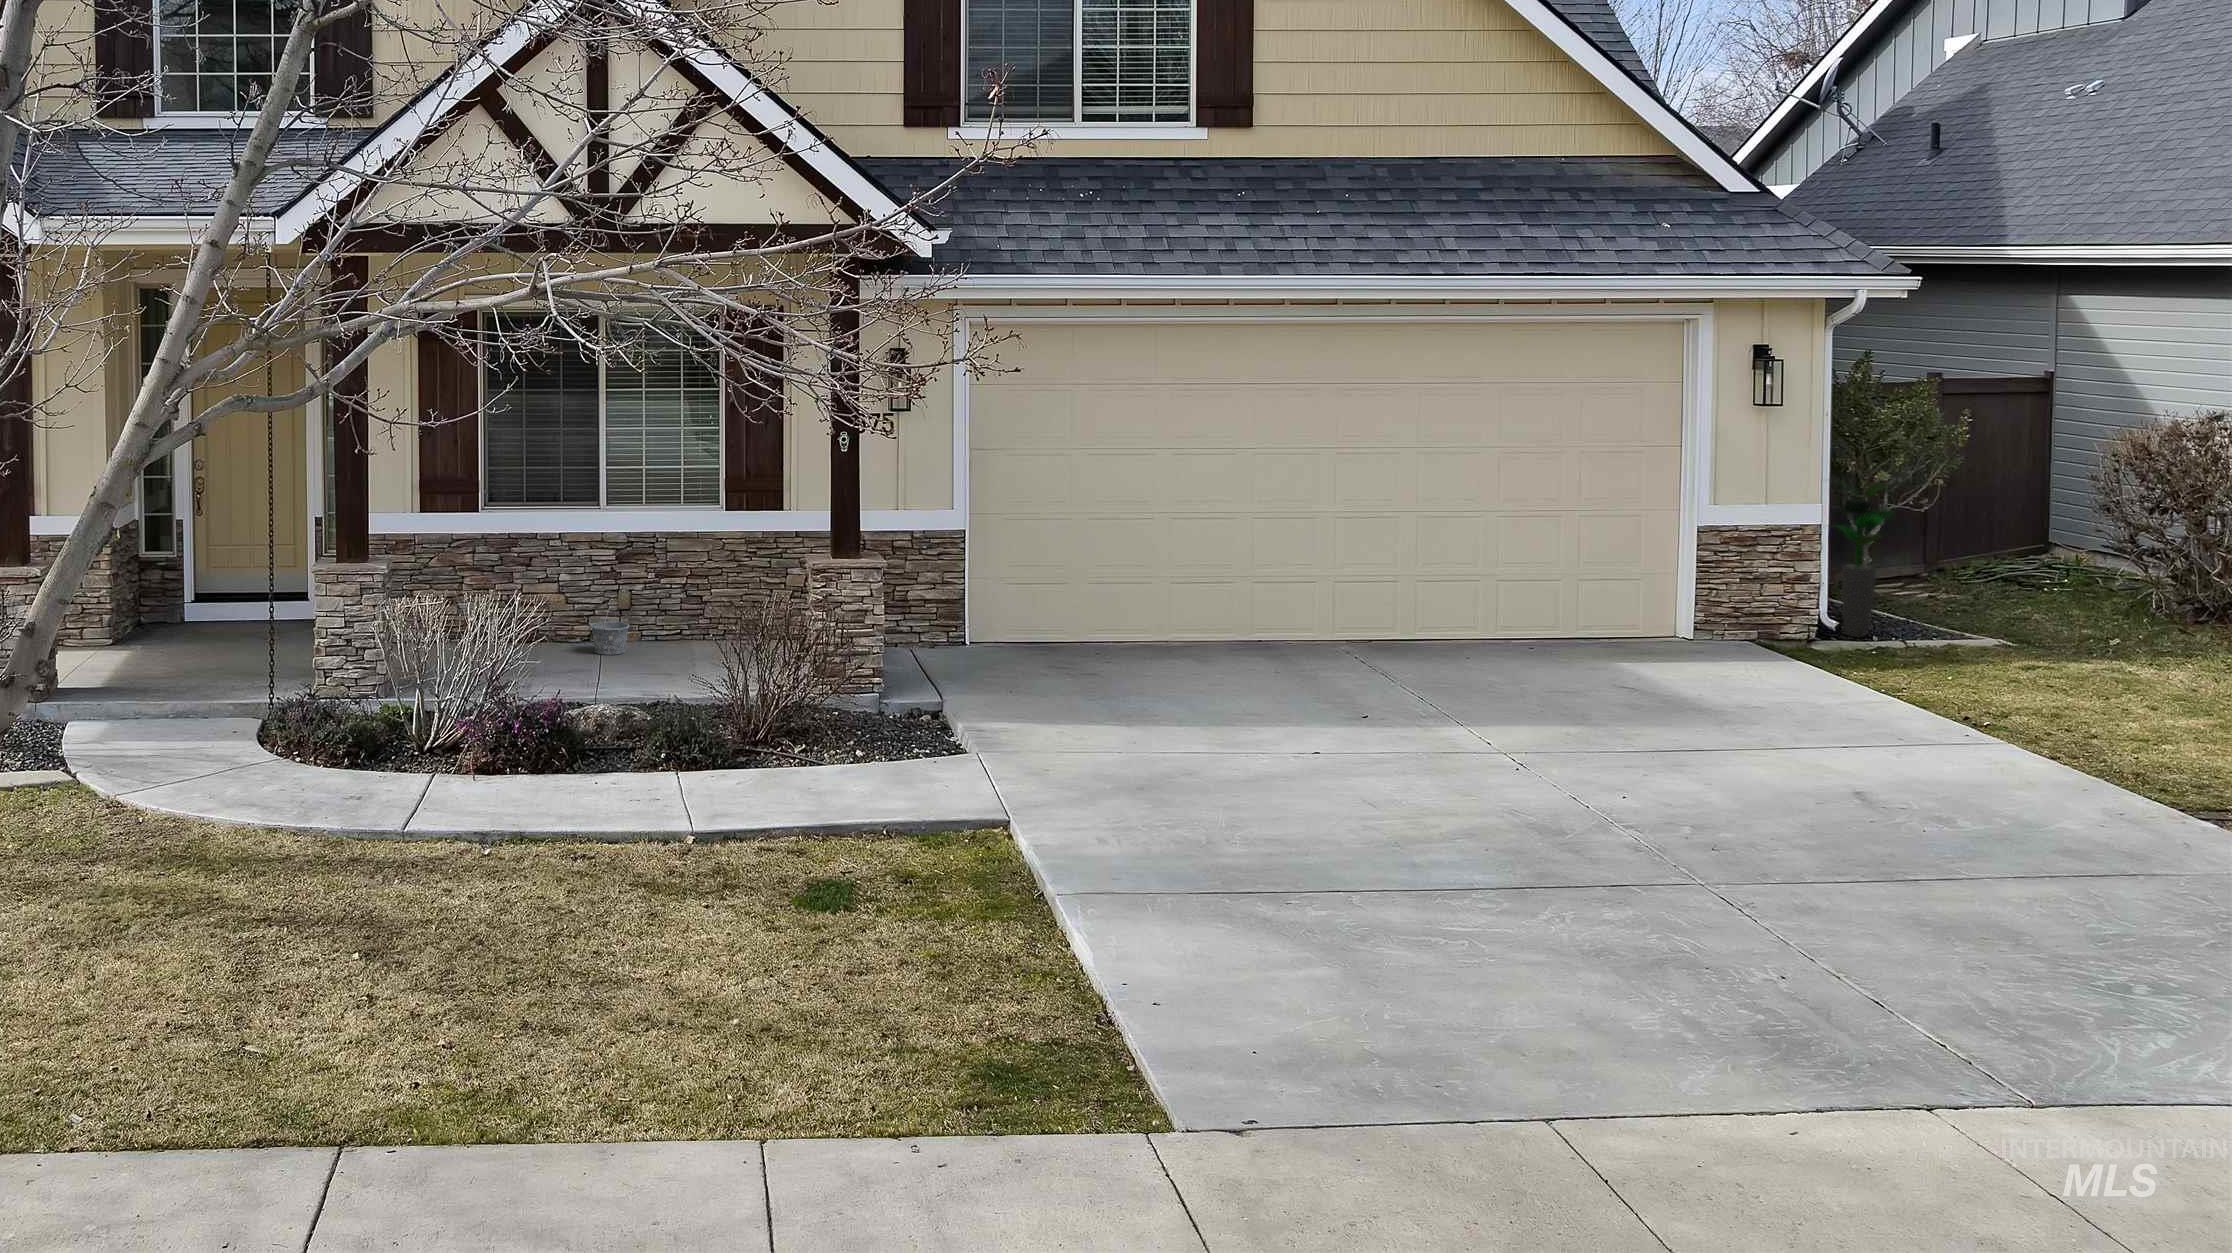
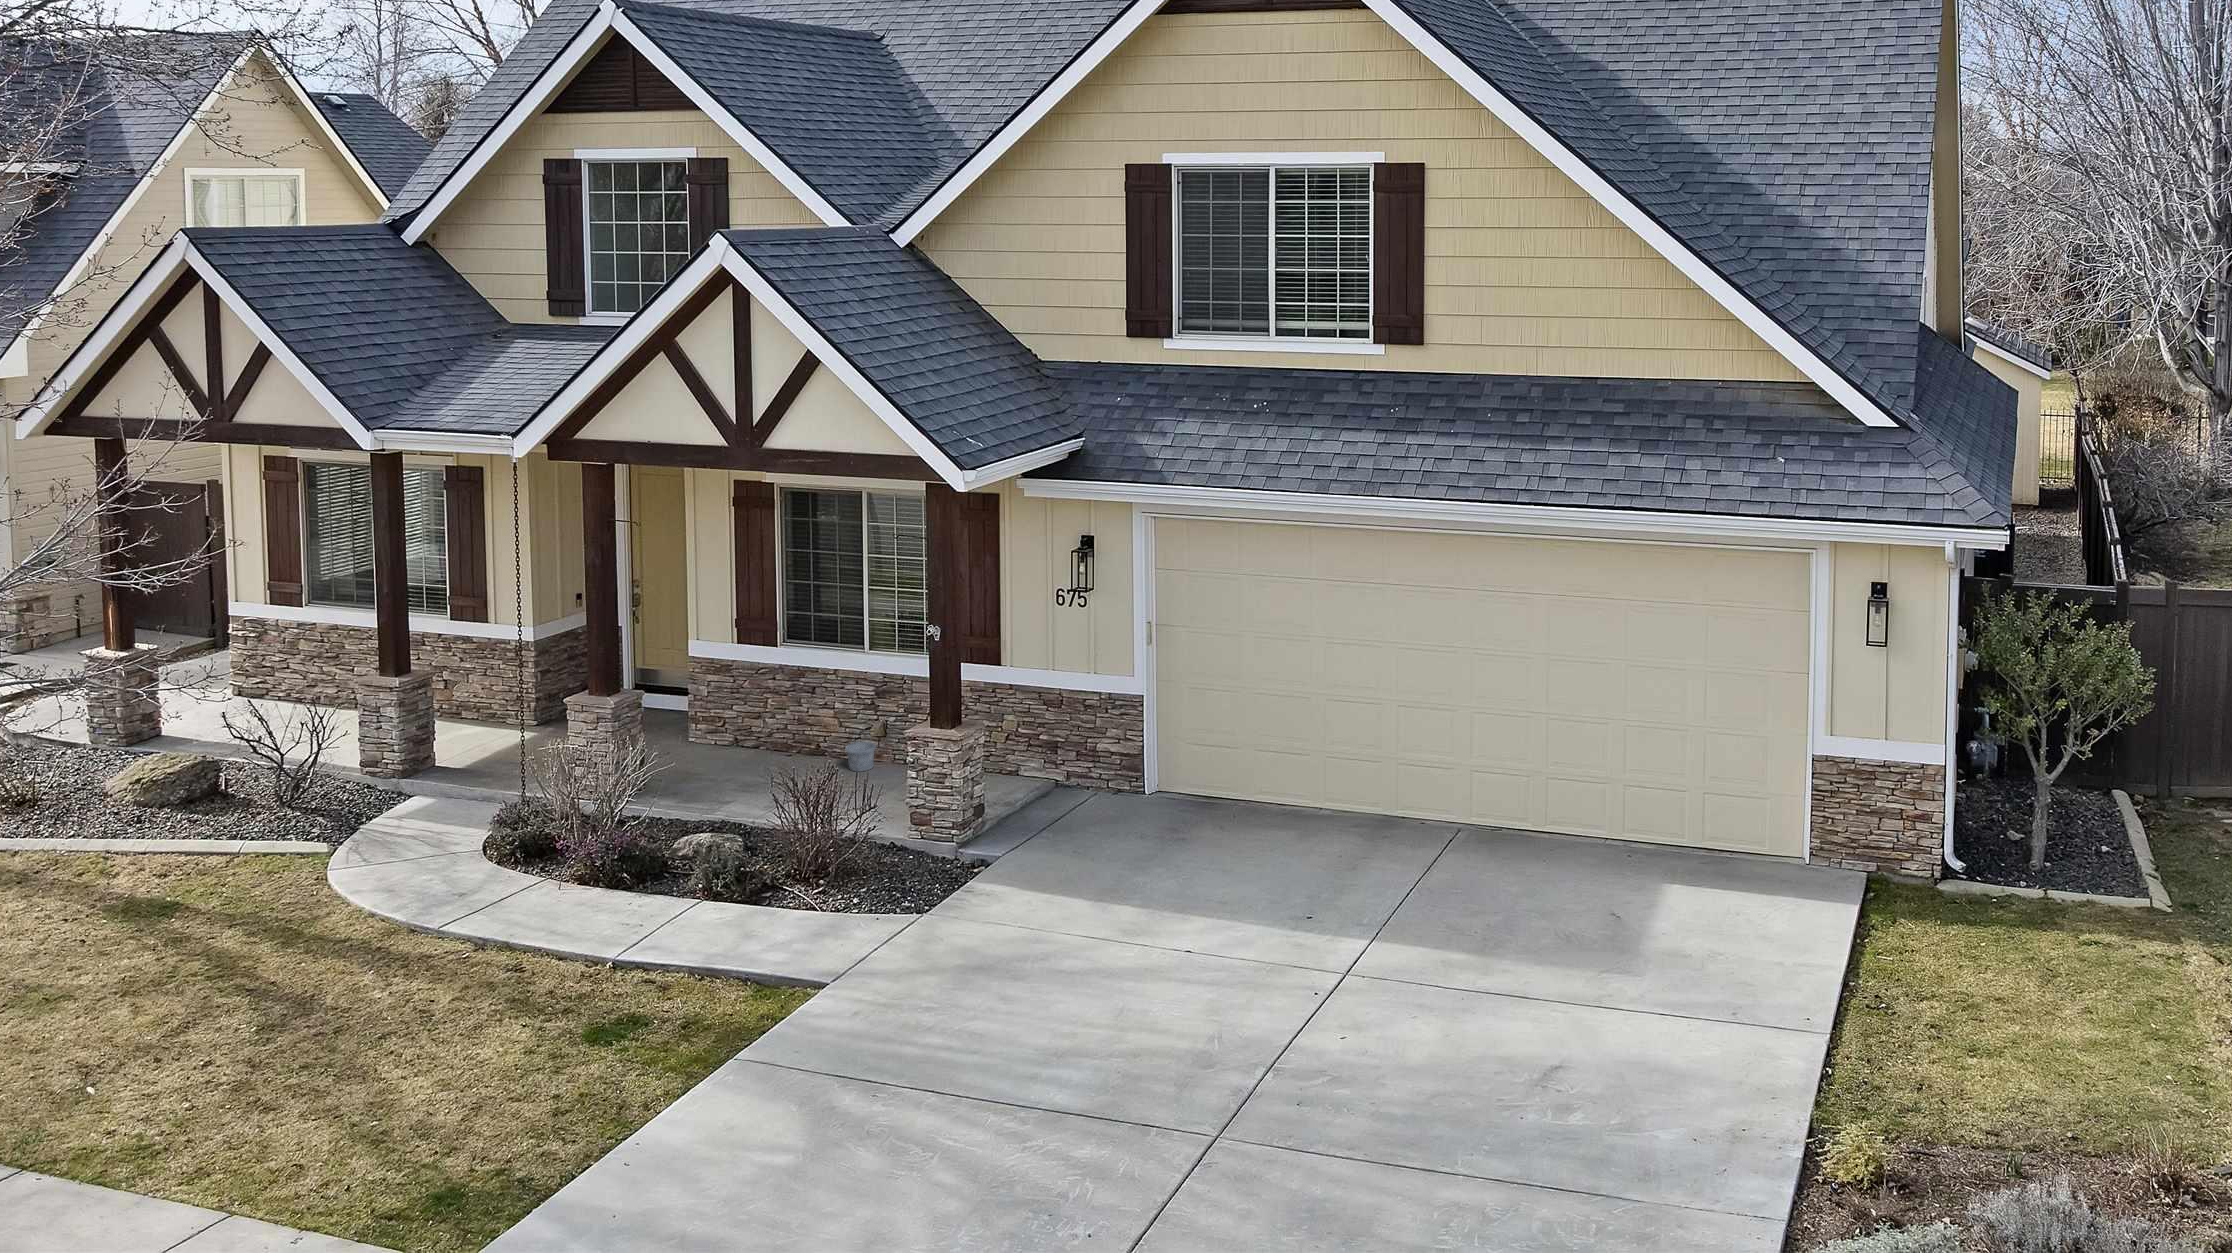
potted plant: present [1837,483,1893,637] -> none [1941,722,2014,886]

